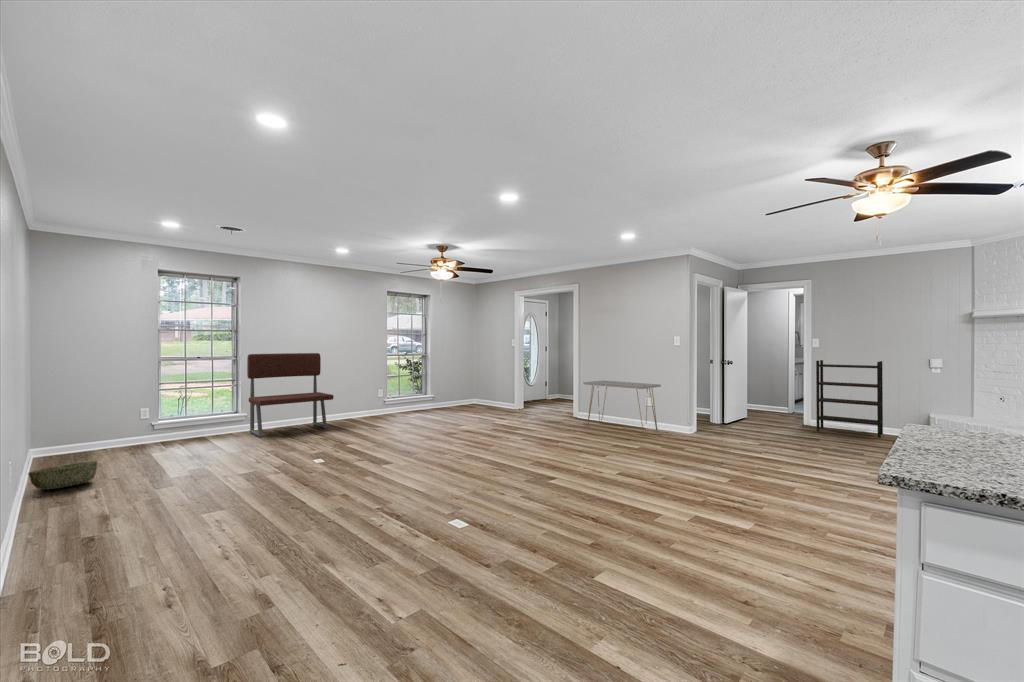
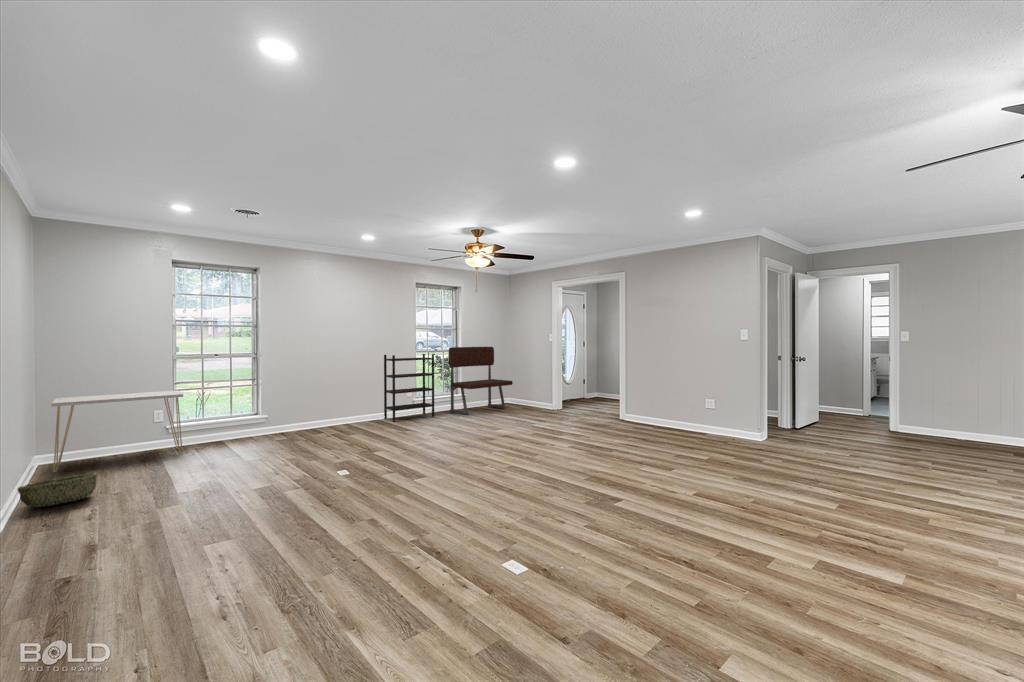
bench: present [247,353,334,437] -> present [449,347,513,415]
bookshelf: present [816,360,883,438] -> present [384,354,434,422]
console table: present [583,381,661,435] -> present [51,390,183,472]

